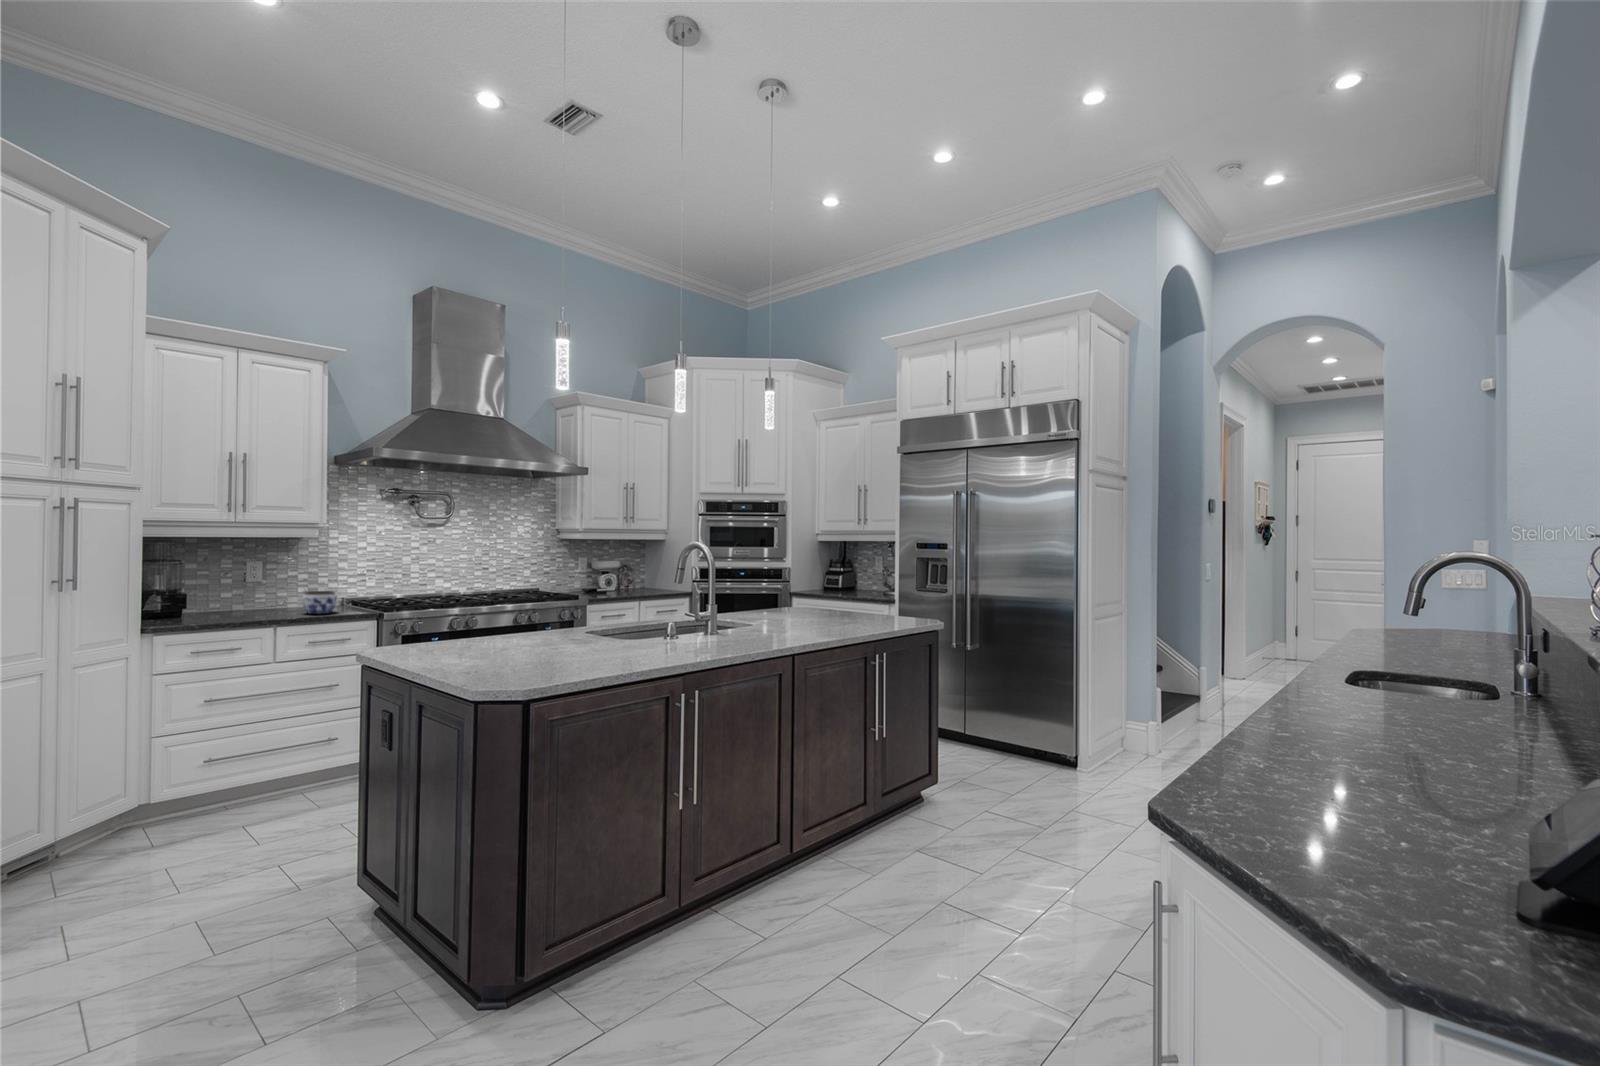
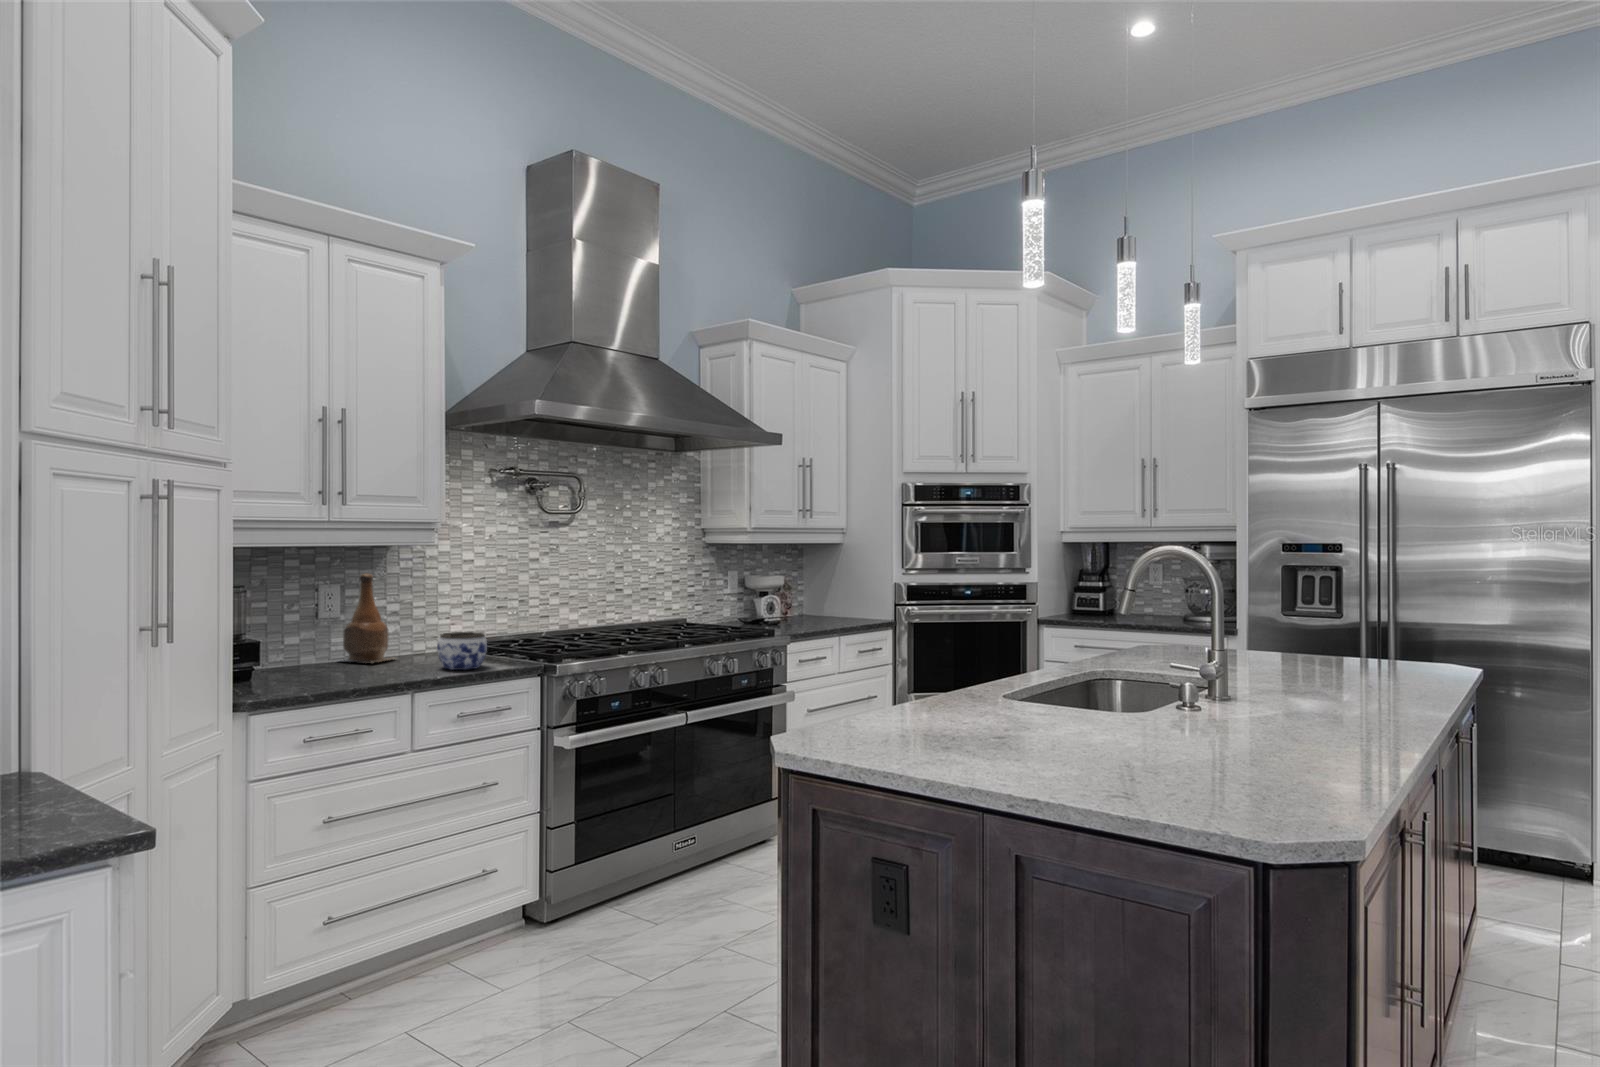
bottle: none [247,555,289,609] -> present [343,574,391,663]

